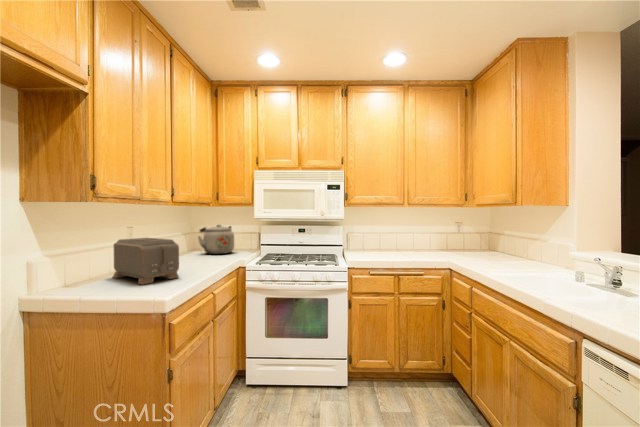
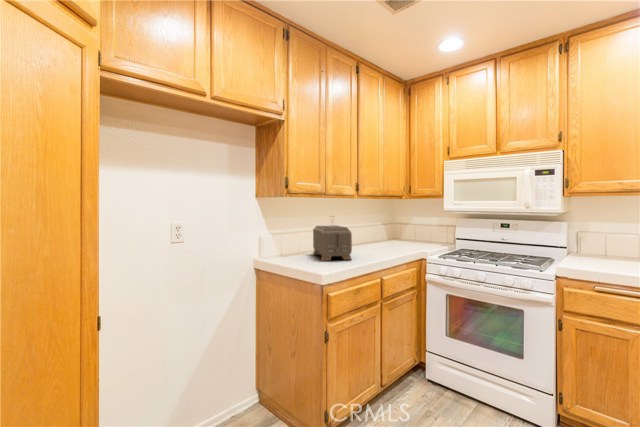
kettle: present [198,225,234,254] -> none [390,218,426,246]

